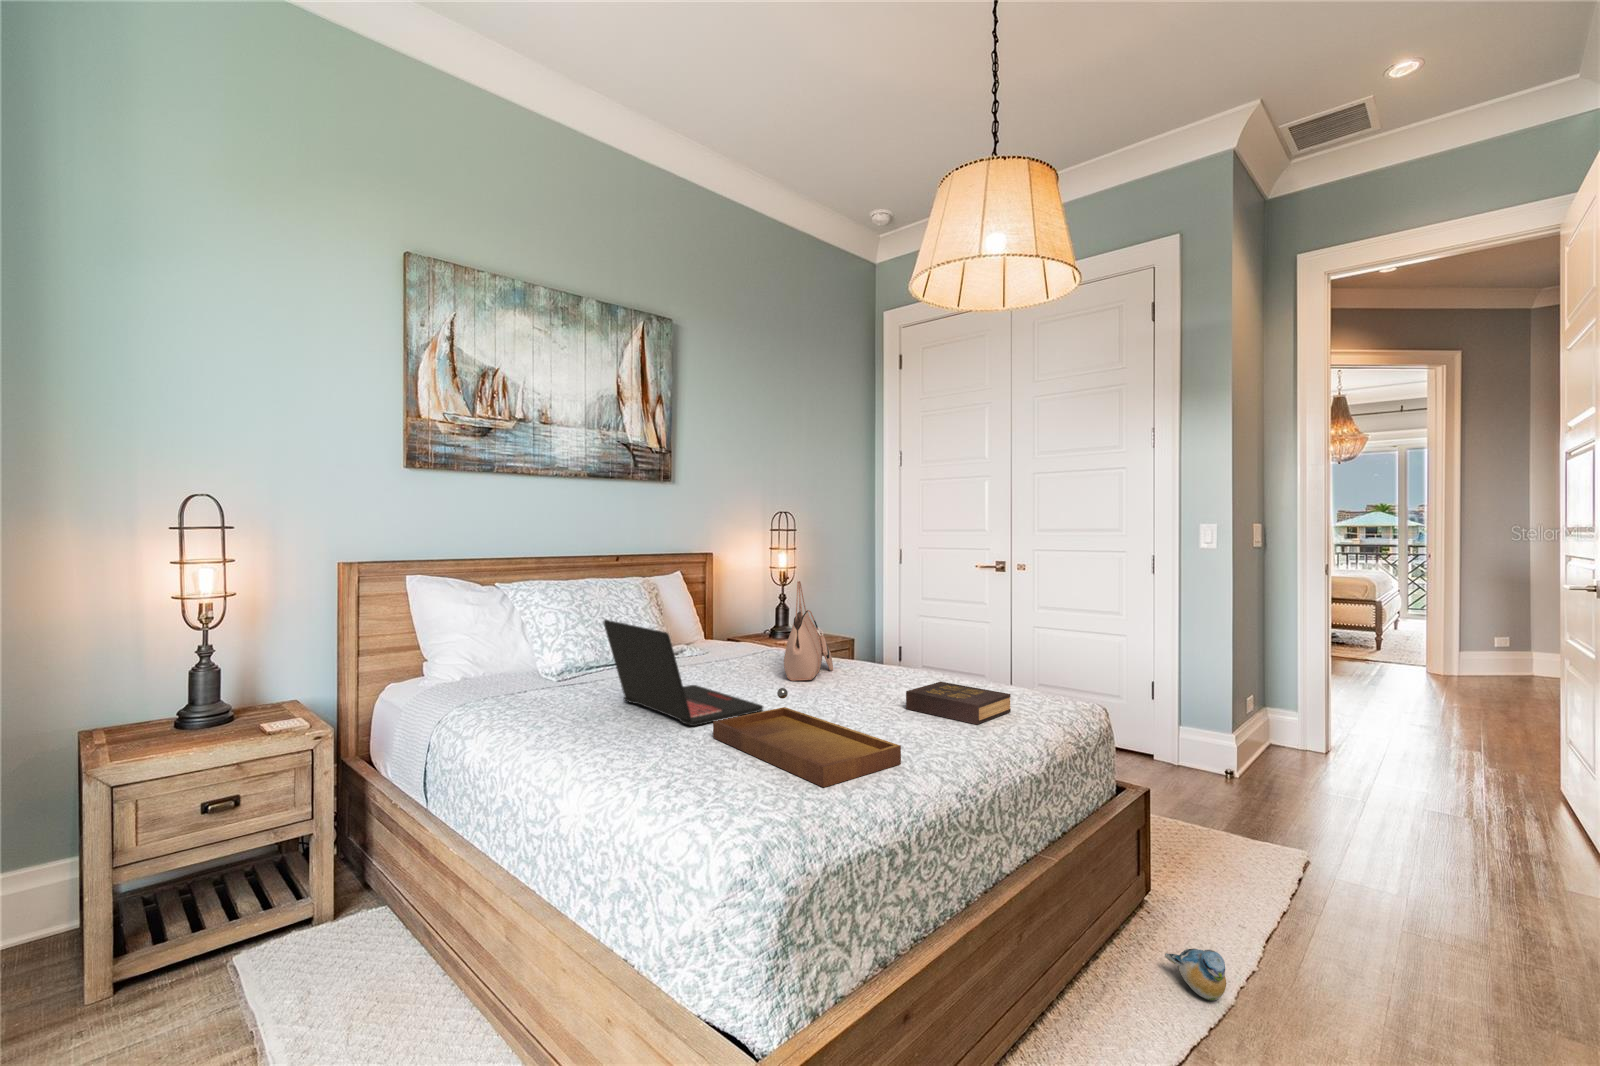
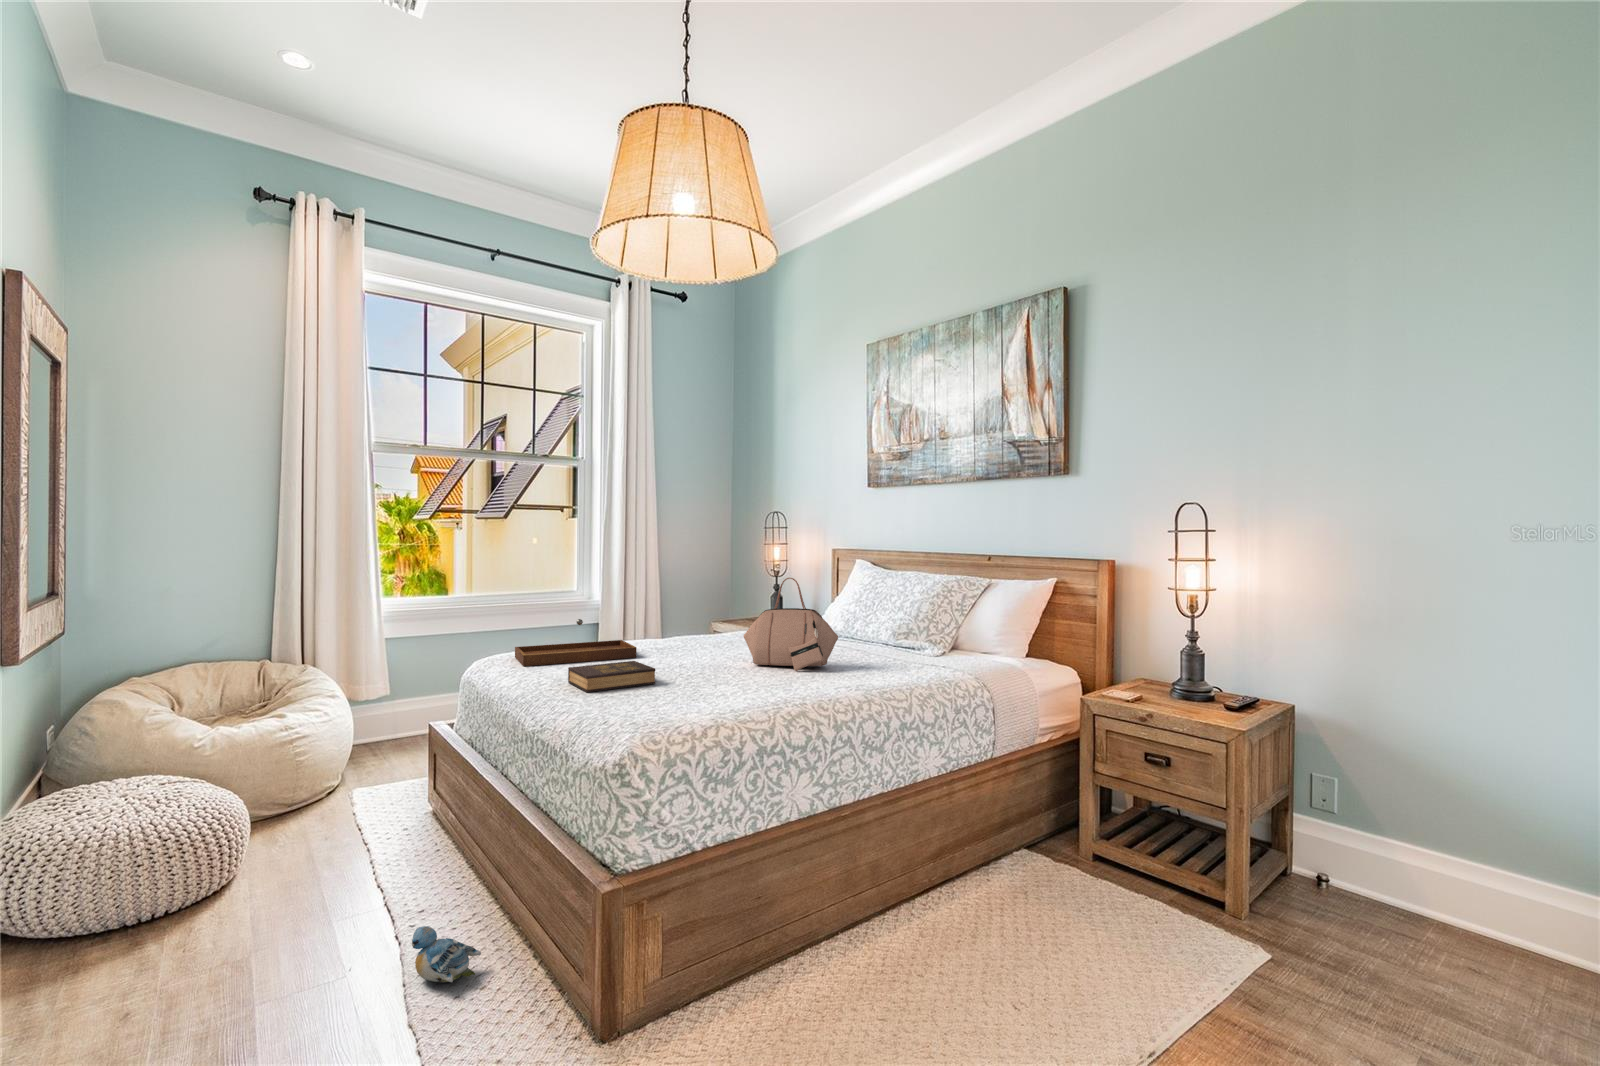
laptop: present [604,620,763,726] -> none [644,585,750,655]

